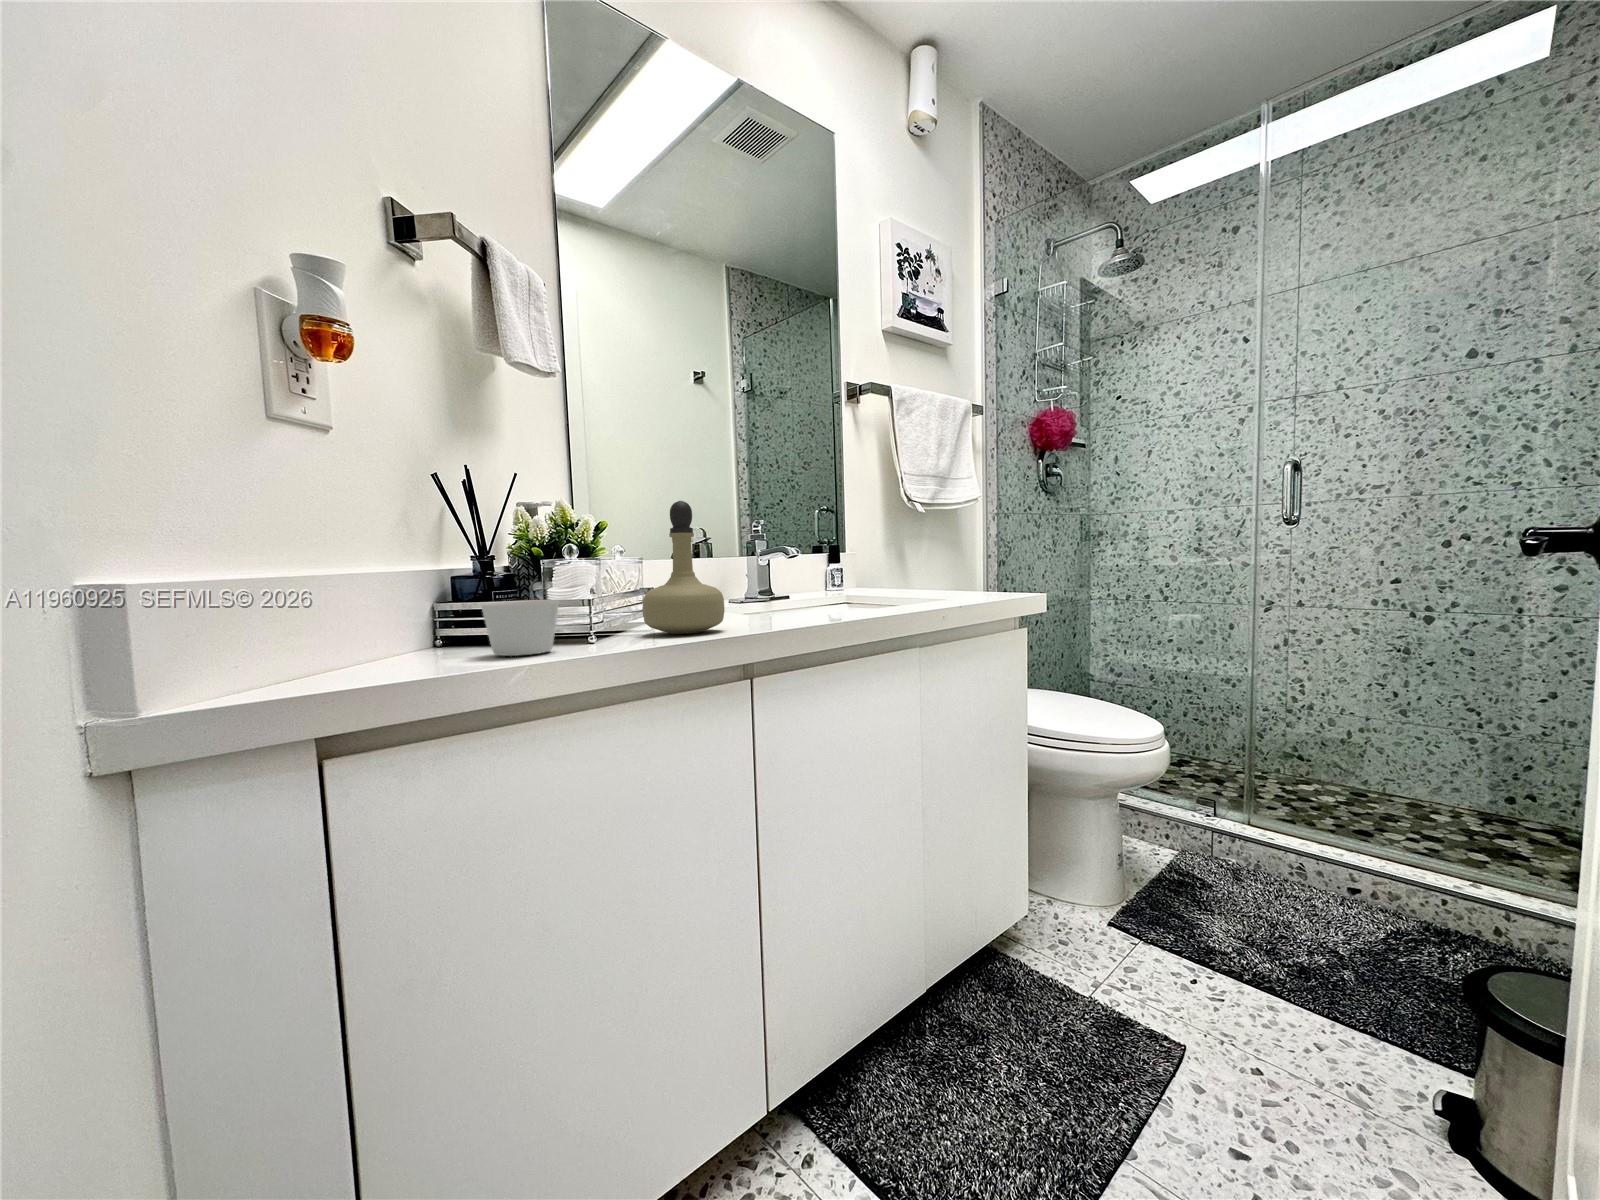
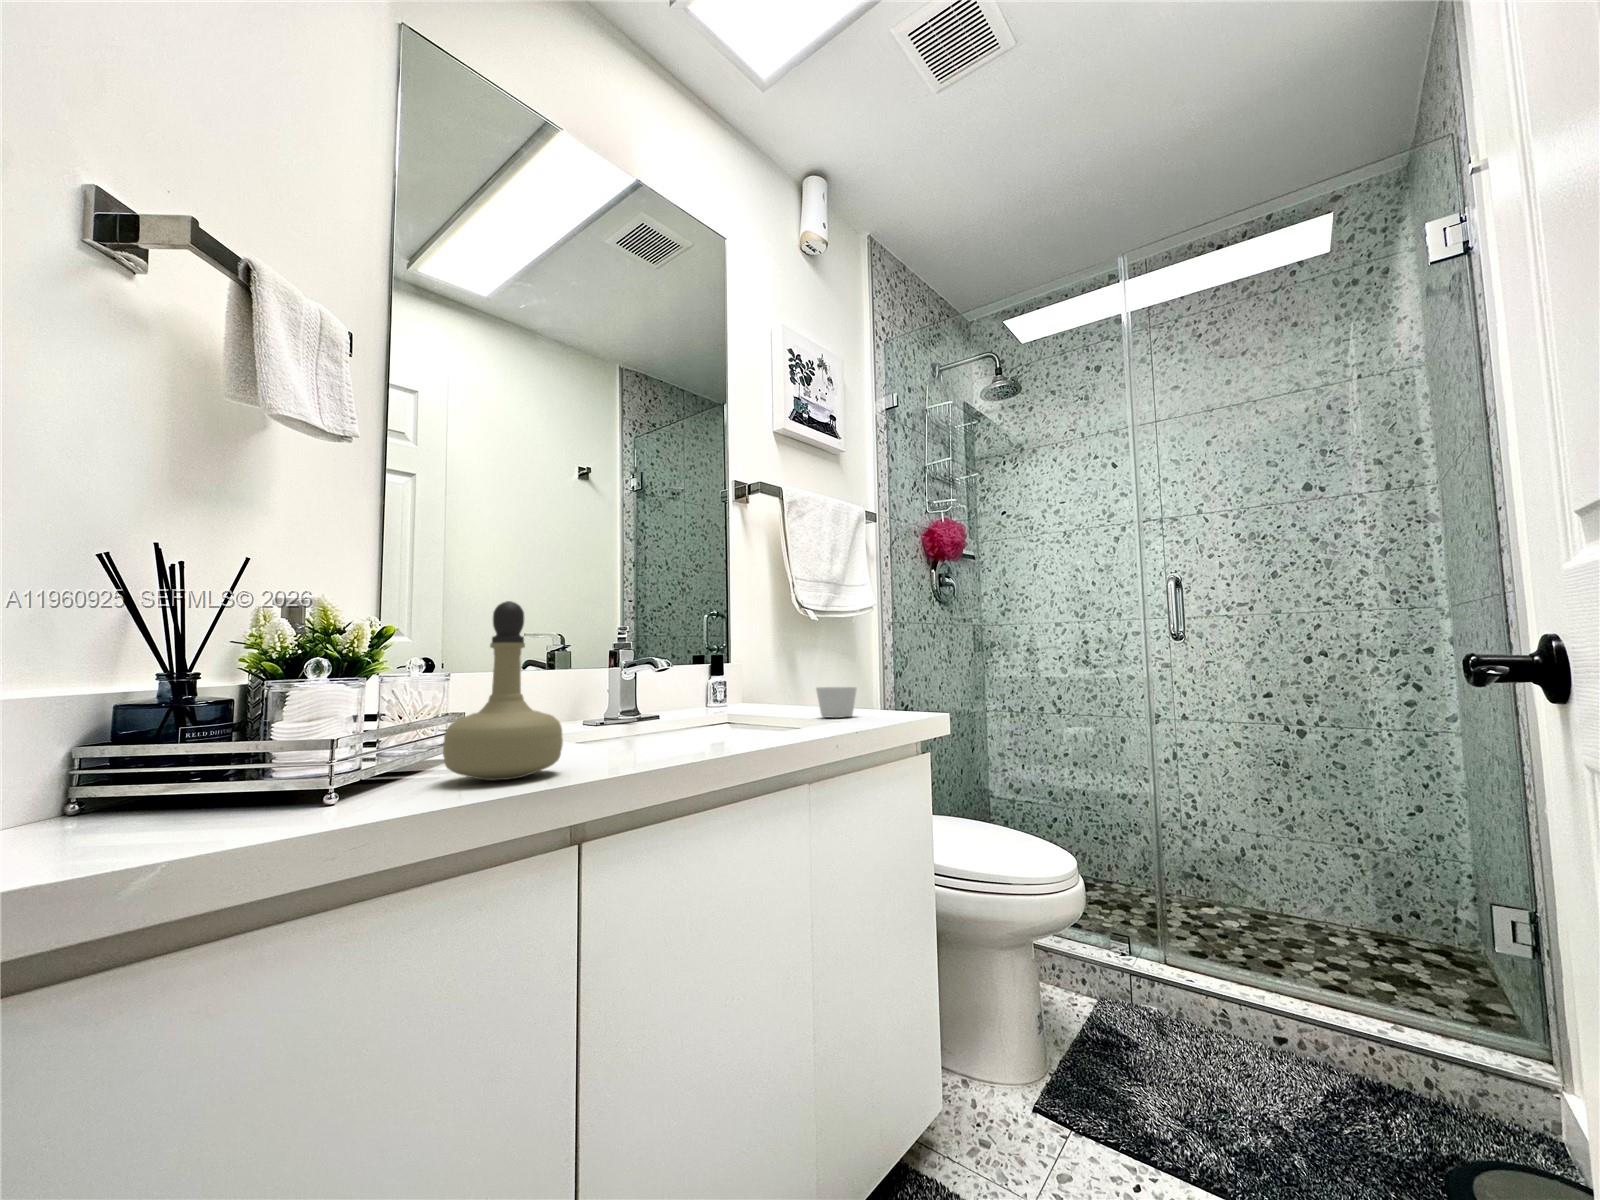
candle: present [481,600,559,656] -> present [816,687,857,718]

